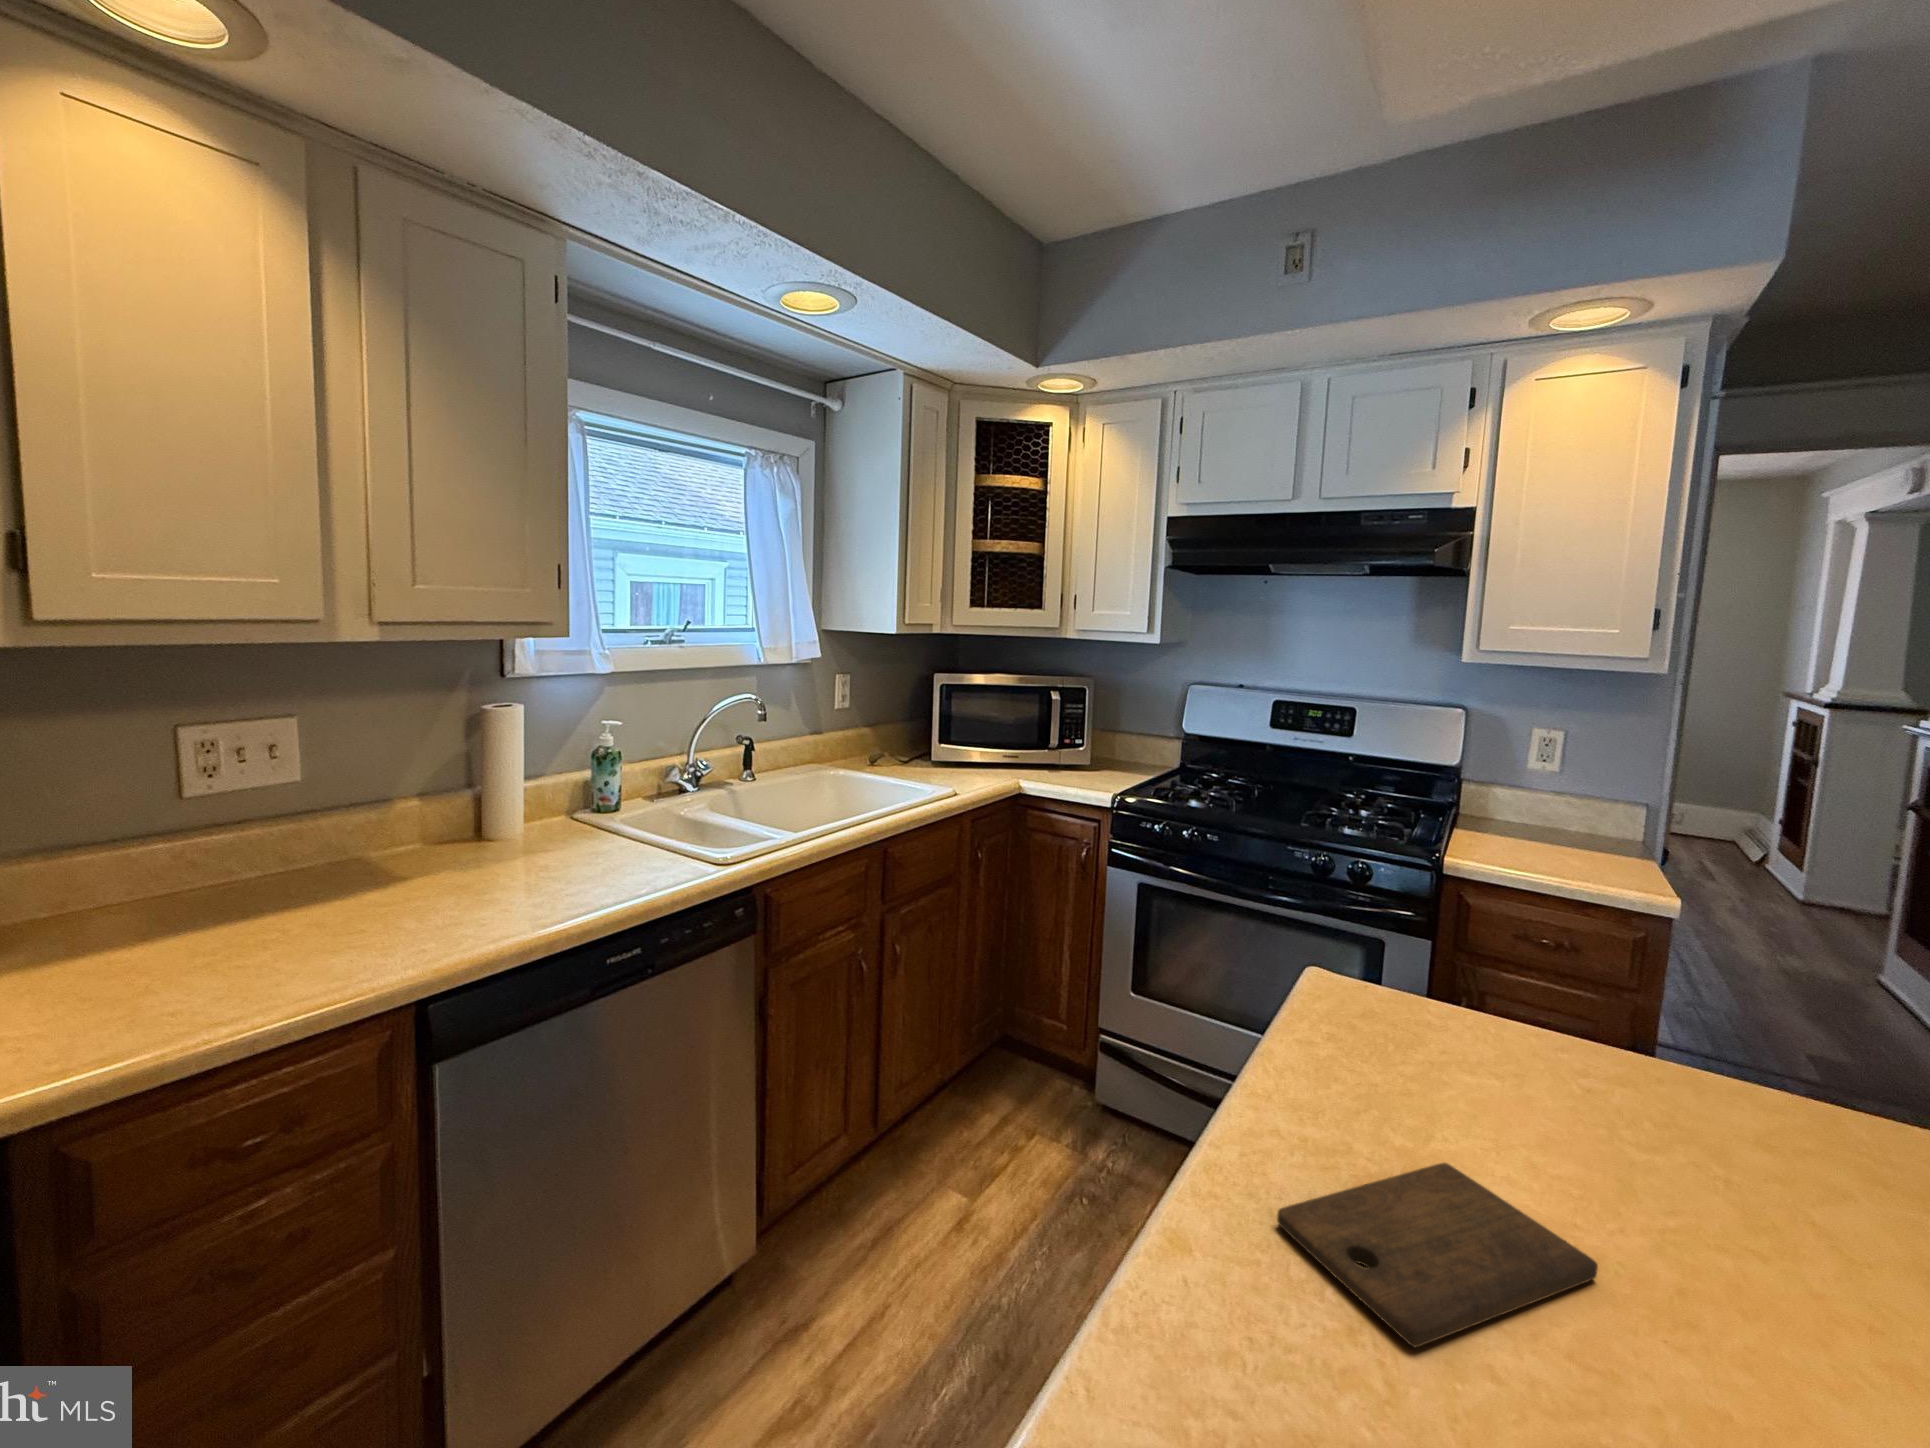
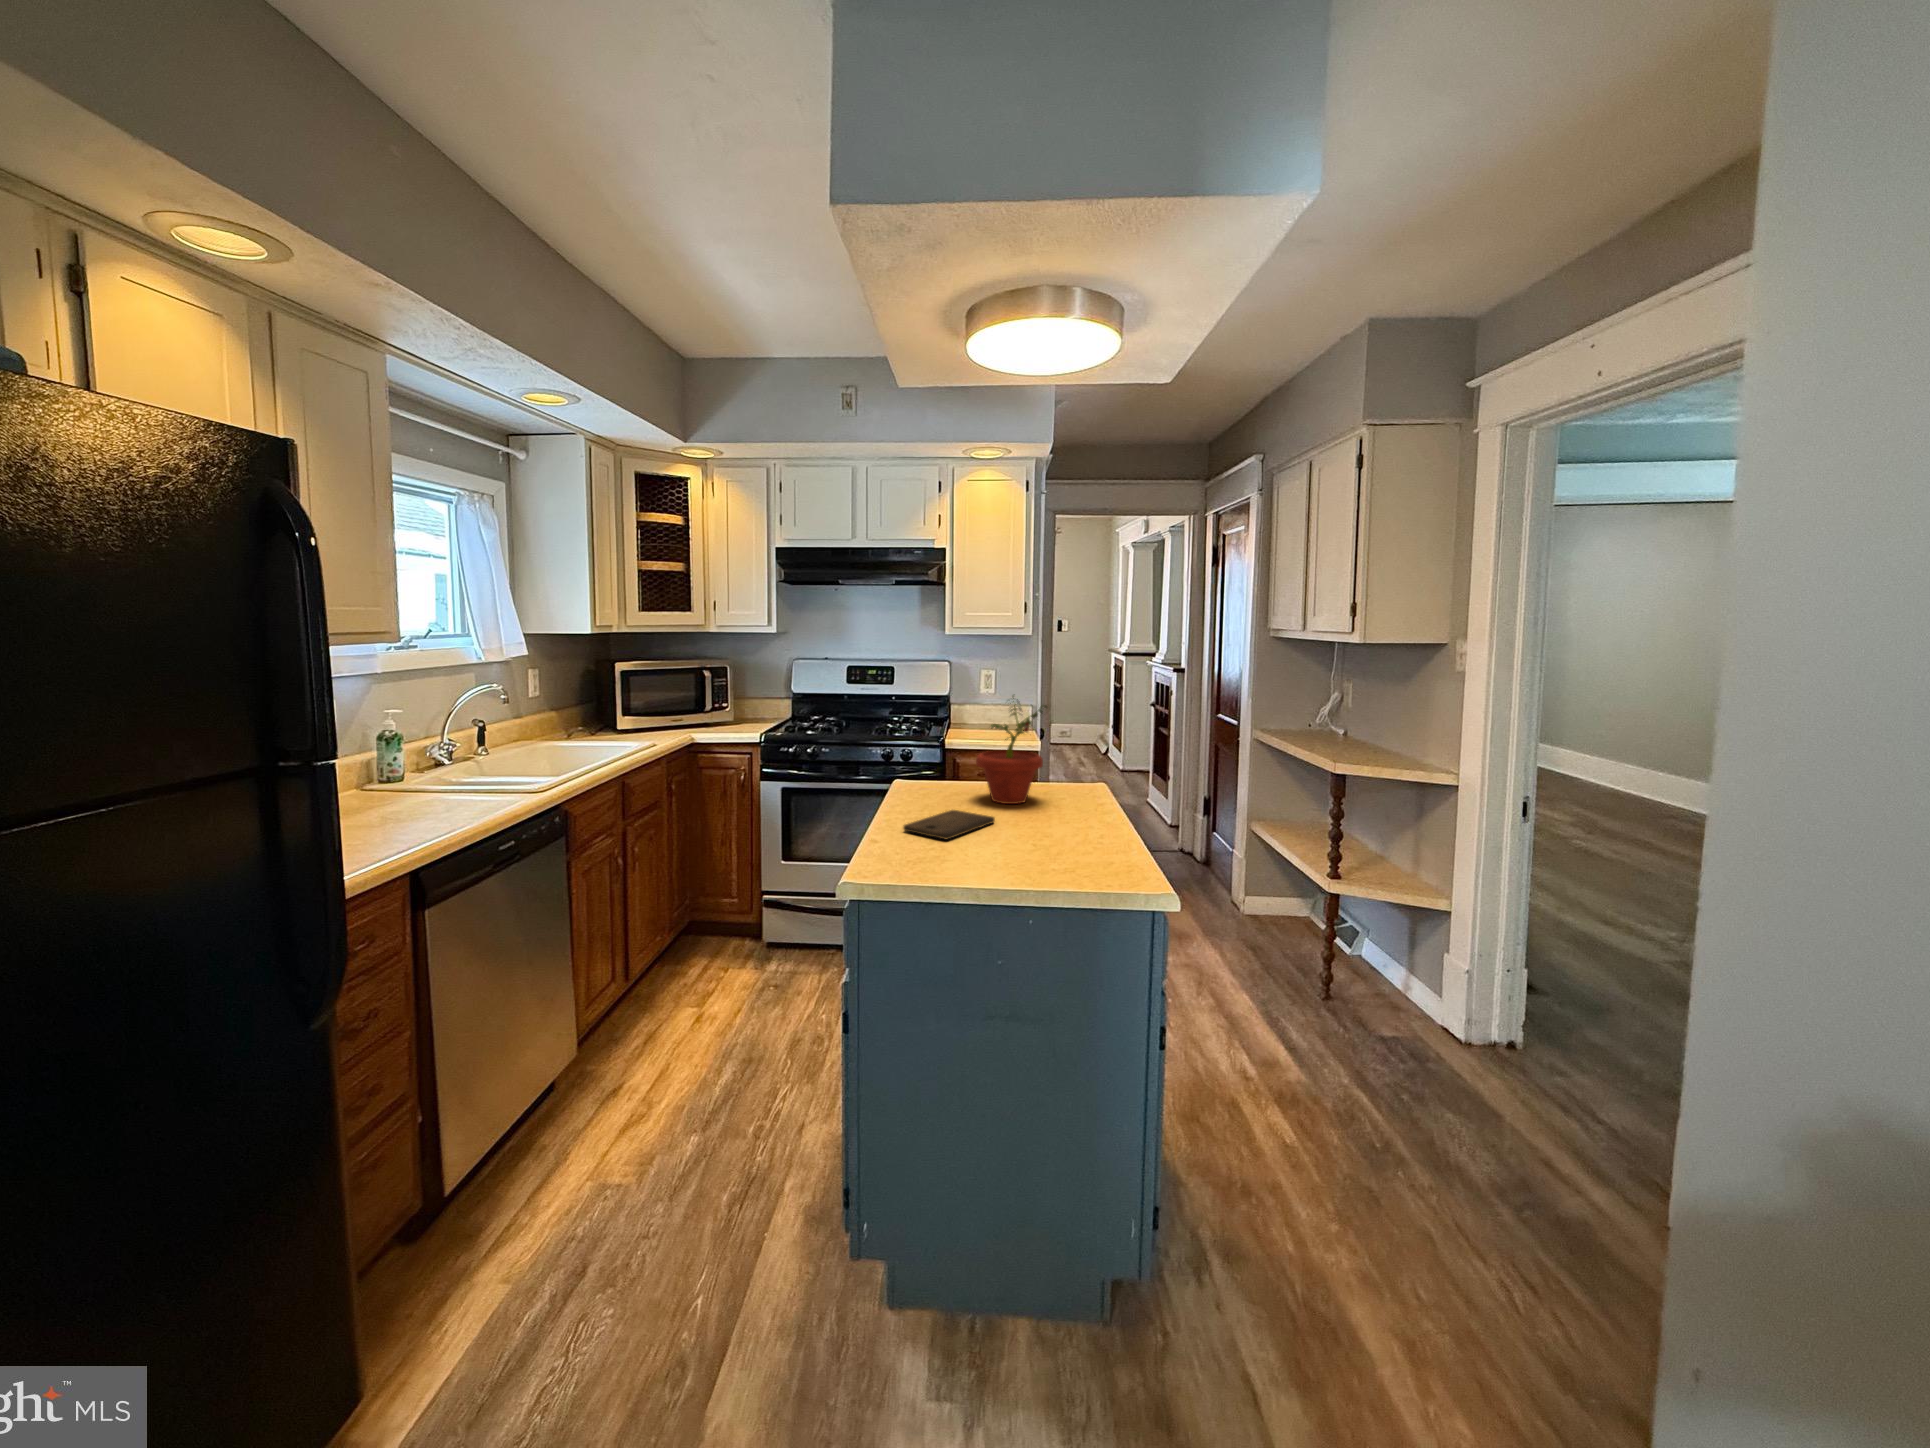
potted plant: none [1529,857,1829,1179] -> present [976,696,1047,804]

